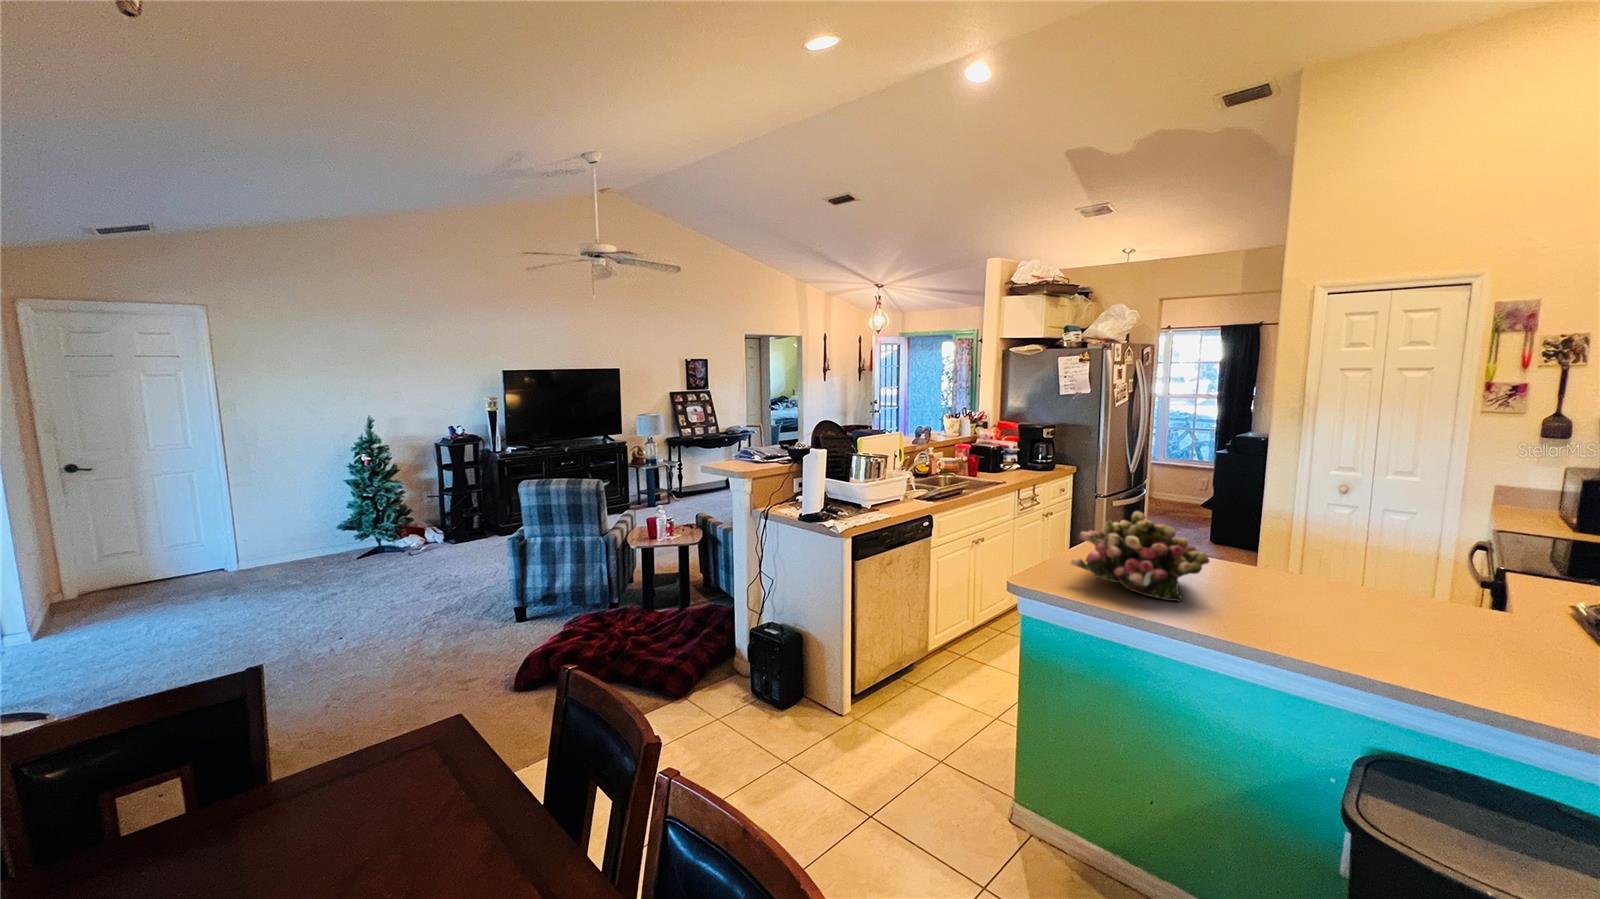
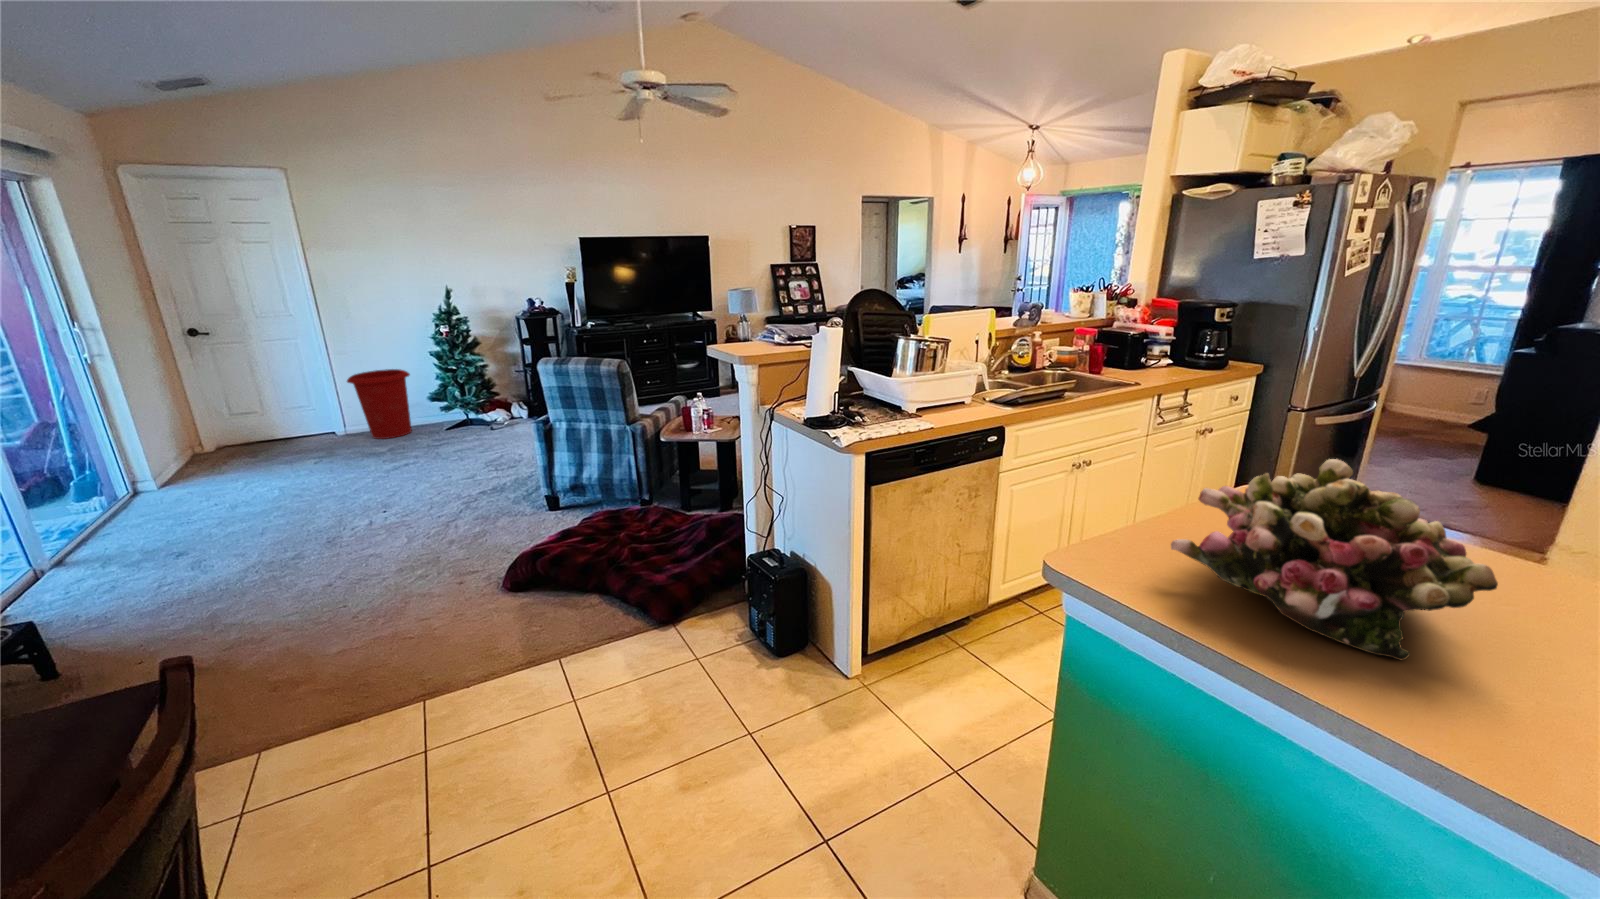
waste bin: none [253,500,324,572] -> present [347,369,412,439]

